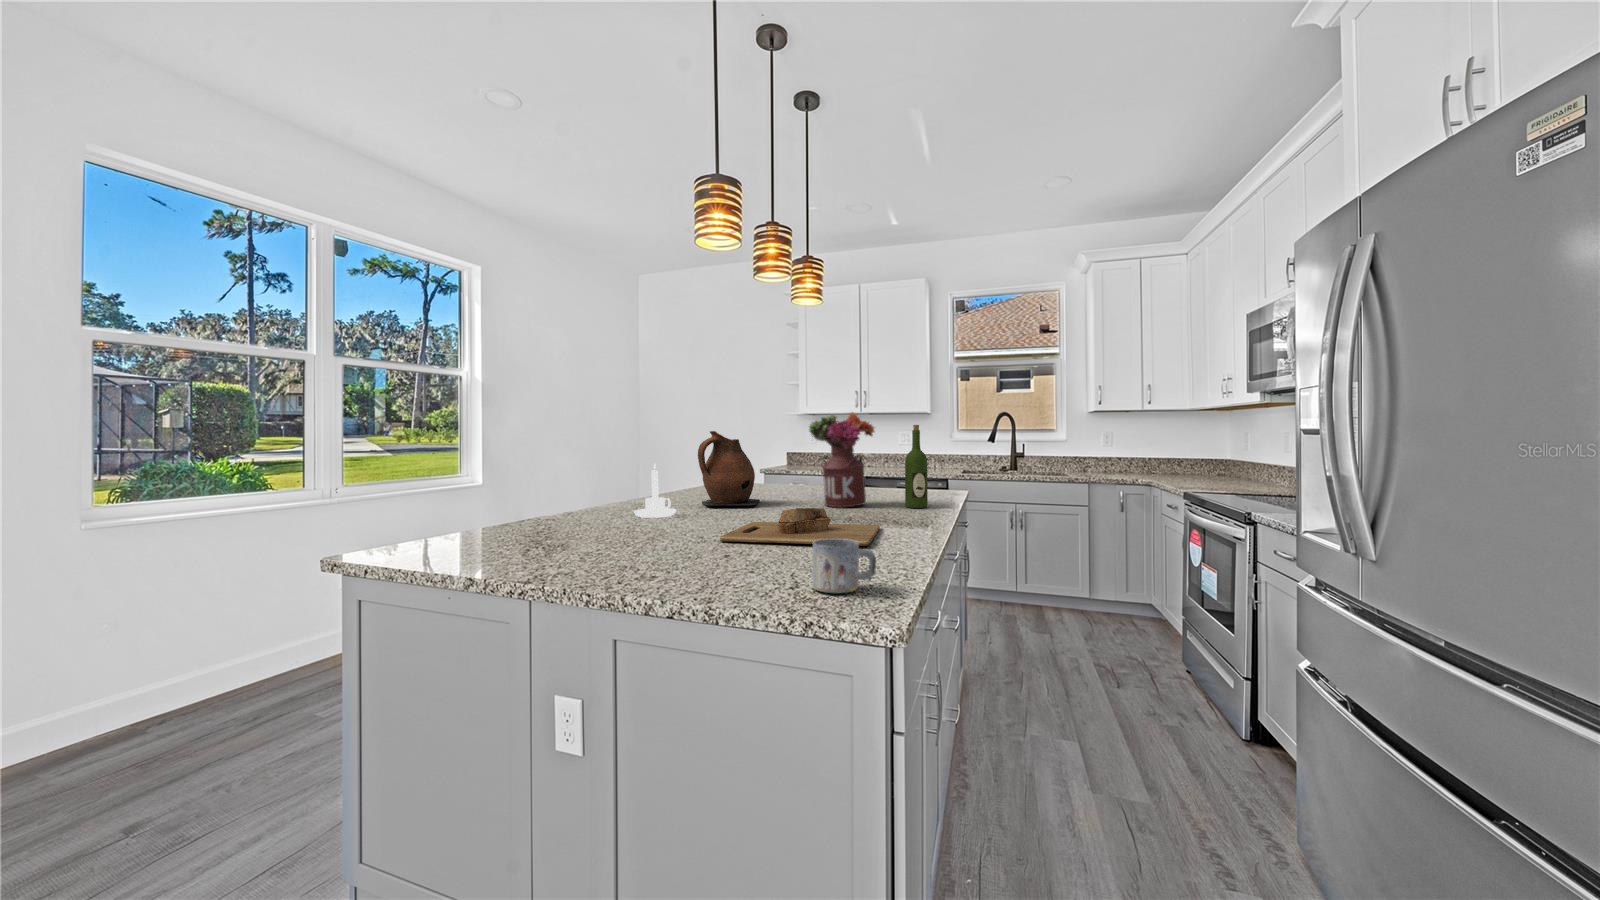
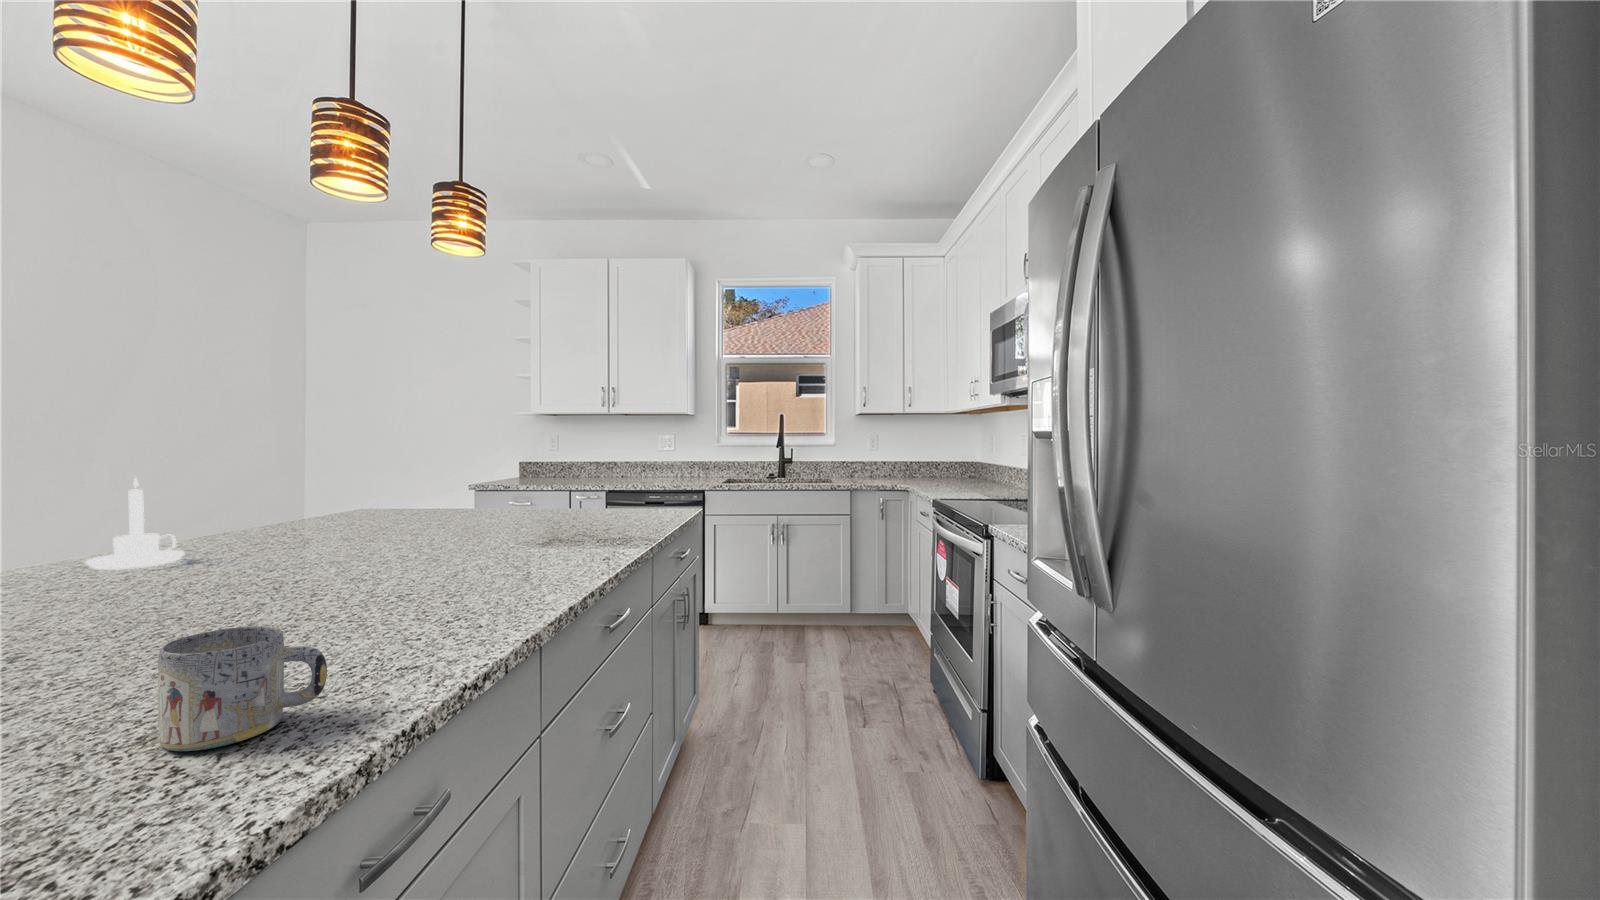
flower arrangement: present [809,412,875,507] -> none [452,403,554,536]
wine bottle: present [905,425,928,508] -> none [592,422,622,533]
ceramic pitcher: present [698,431,760,506] -> none [257,427,383,541]
cutting board: present [720,508,880,546] -> none [166,546,509,616]

